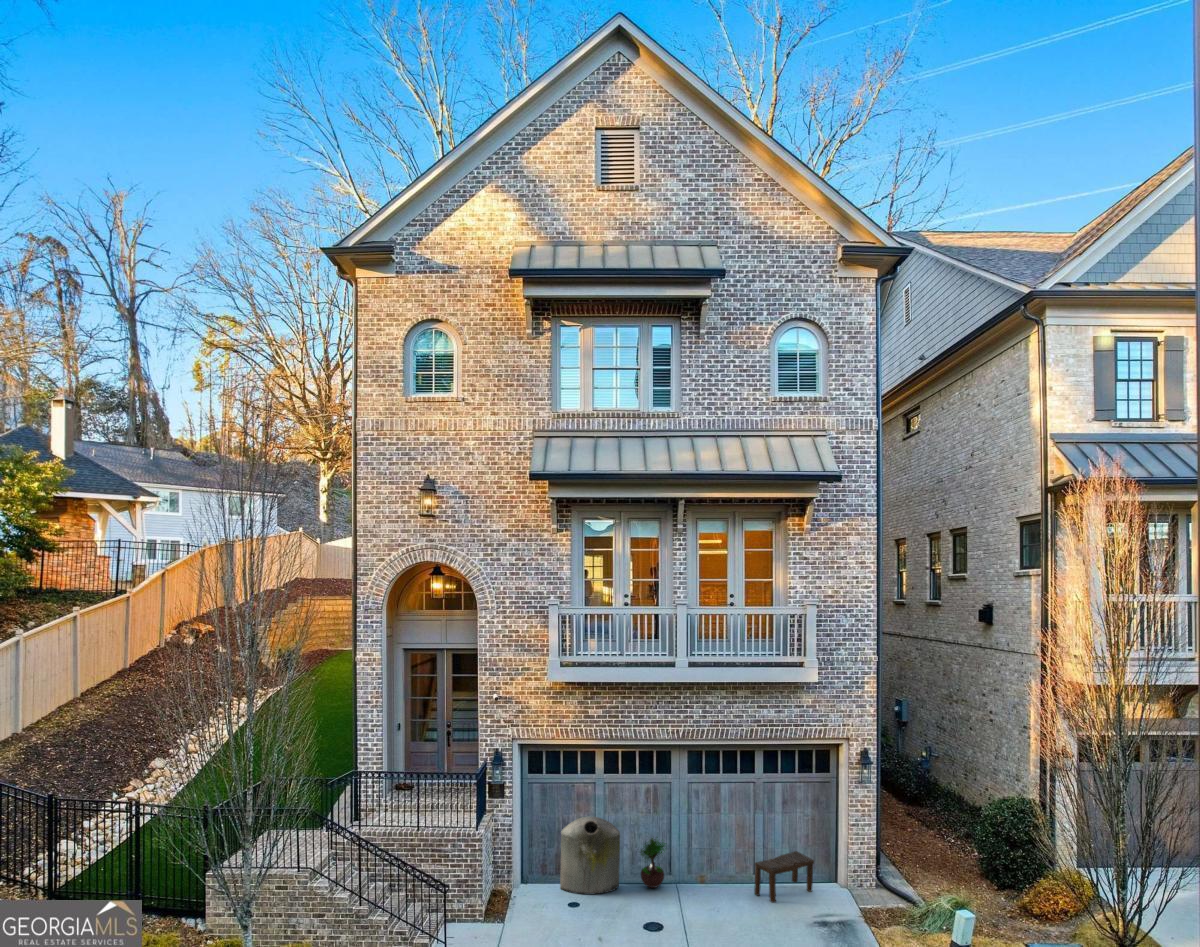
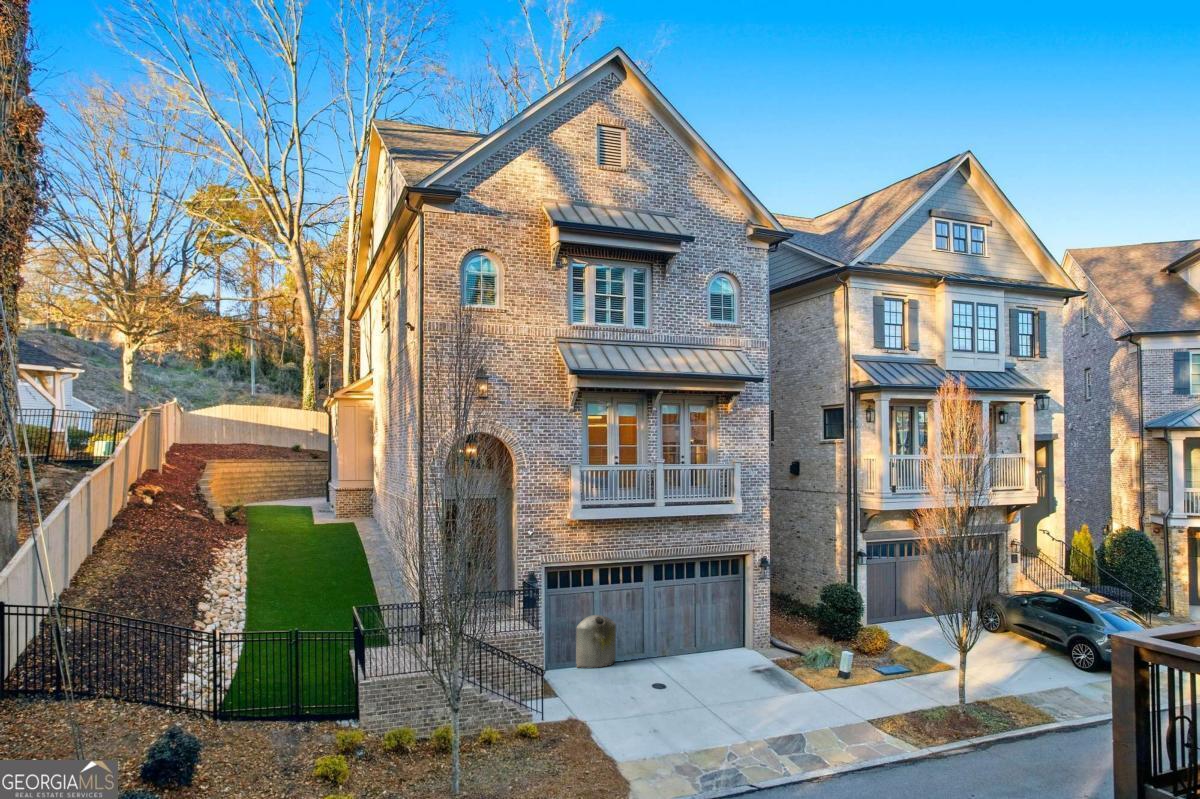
potted tree: present [640,838,666,888] -> none [627,622,648,660]
bench: present [754,851,814,903] -> none [701,626,734,657]

